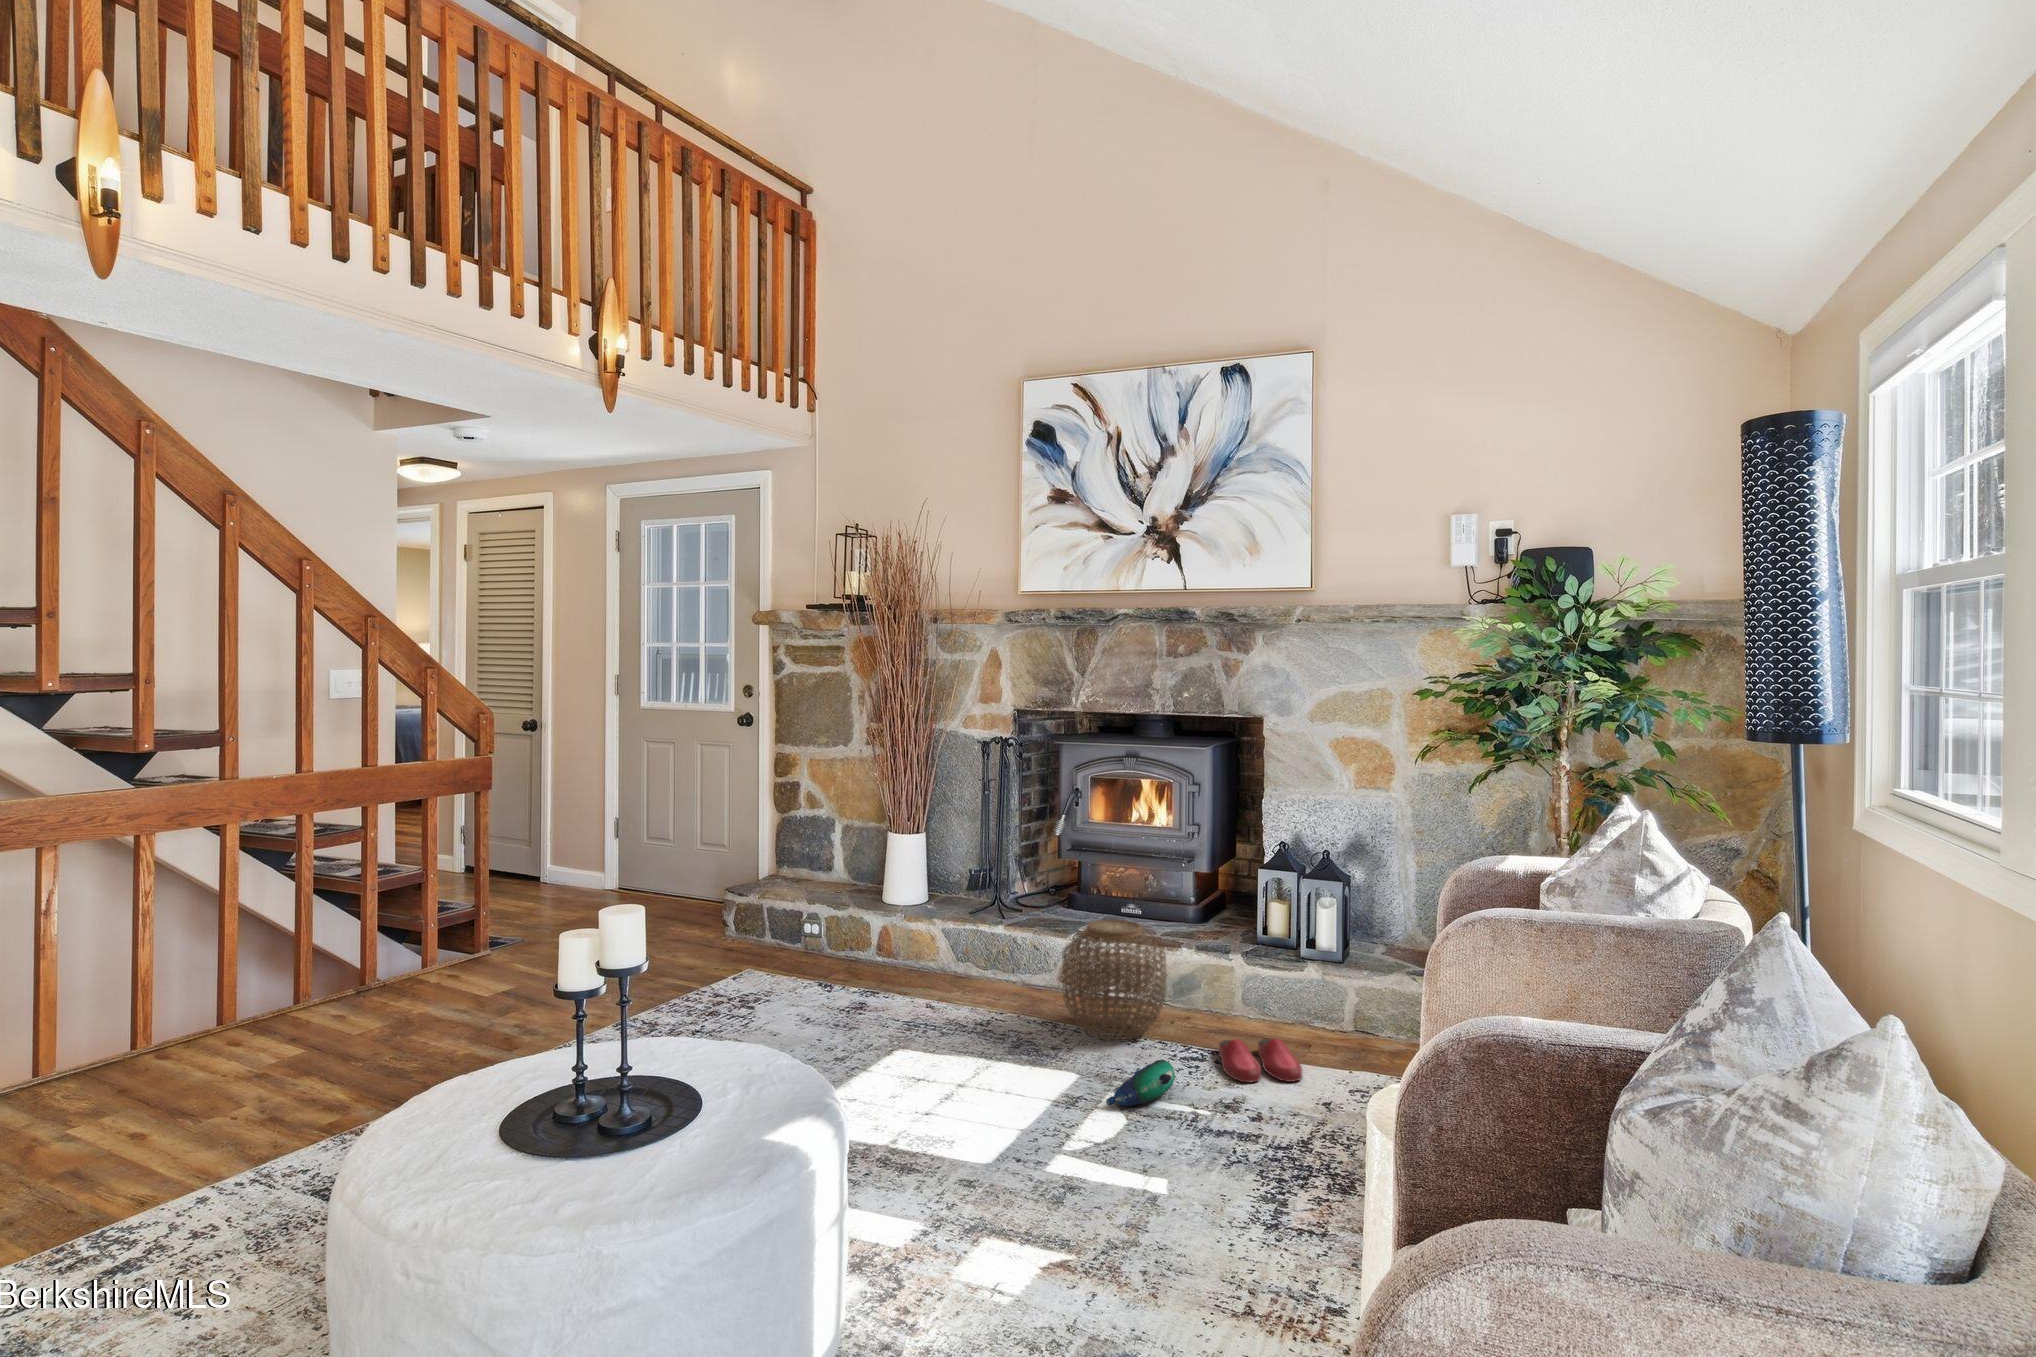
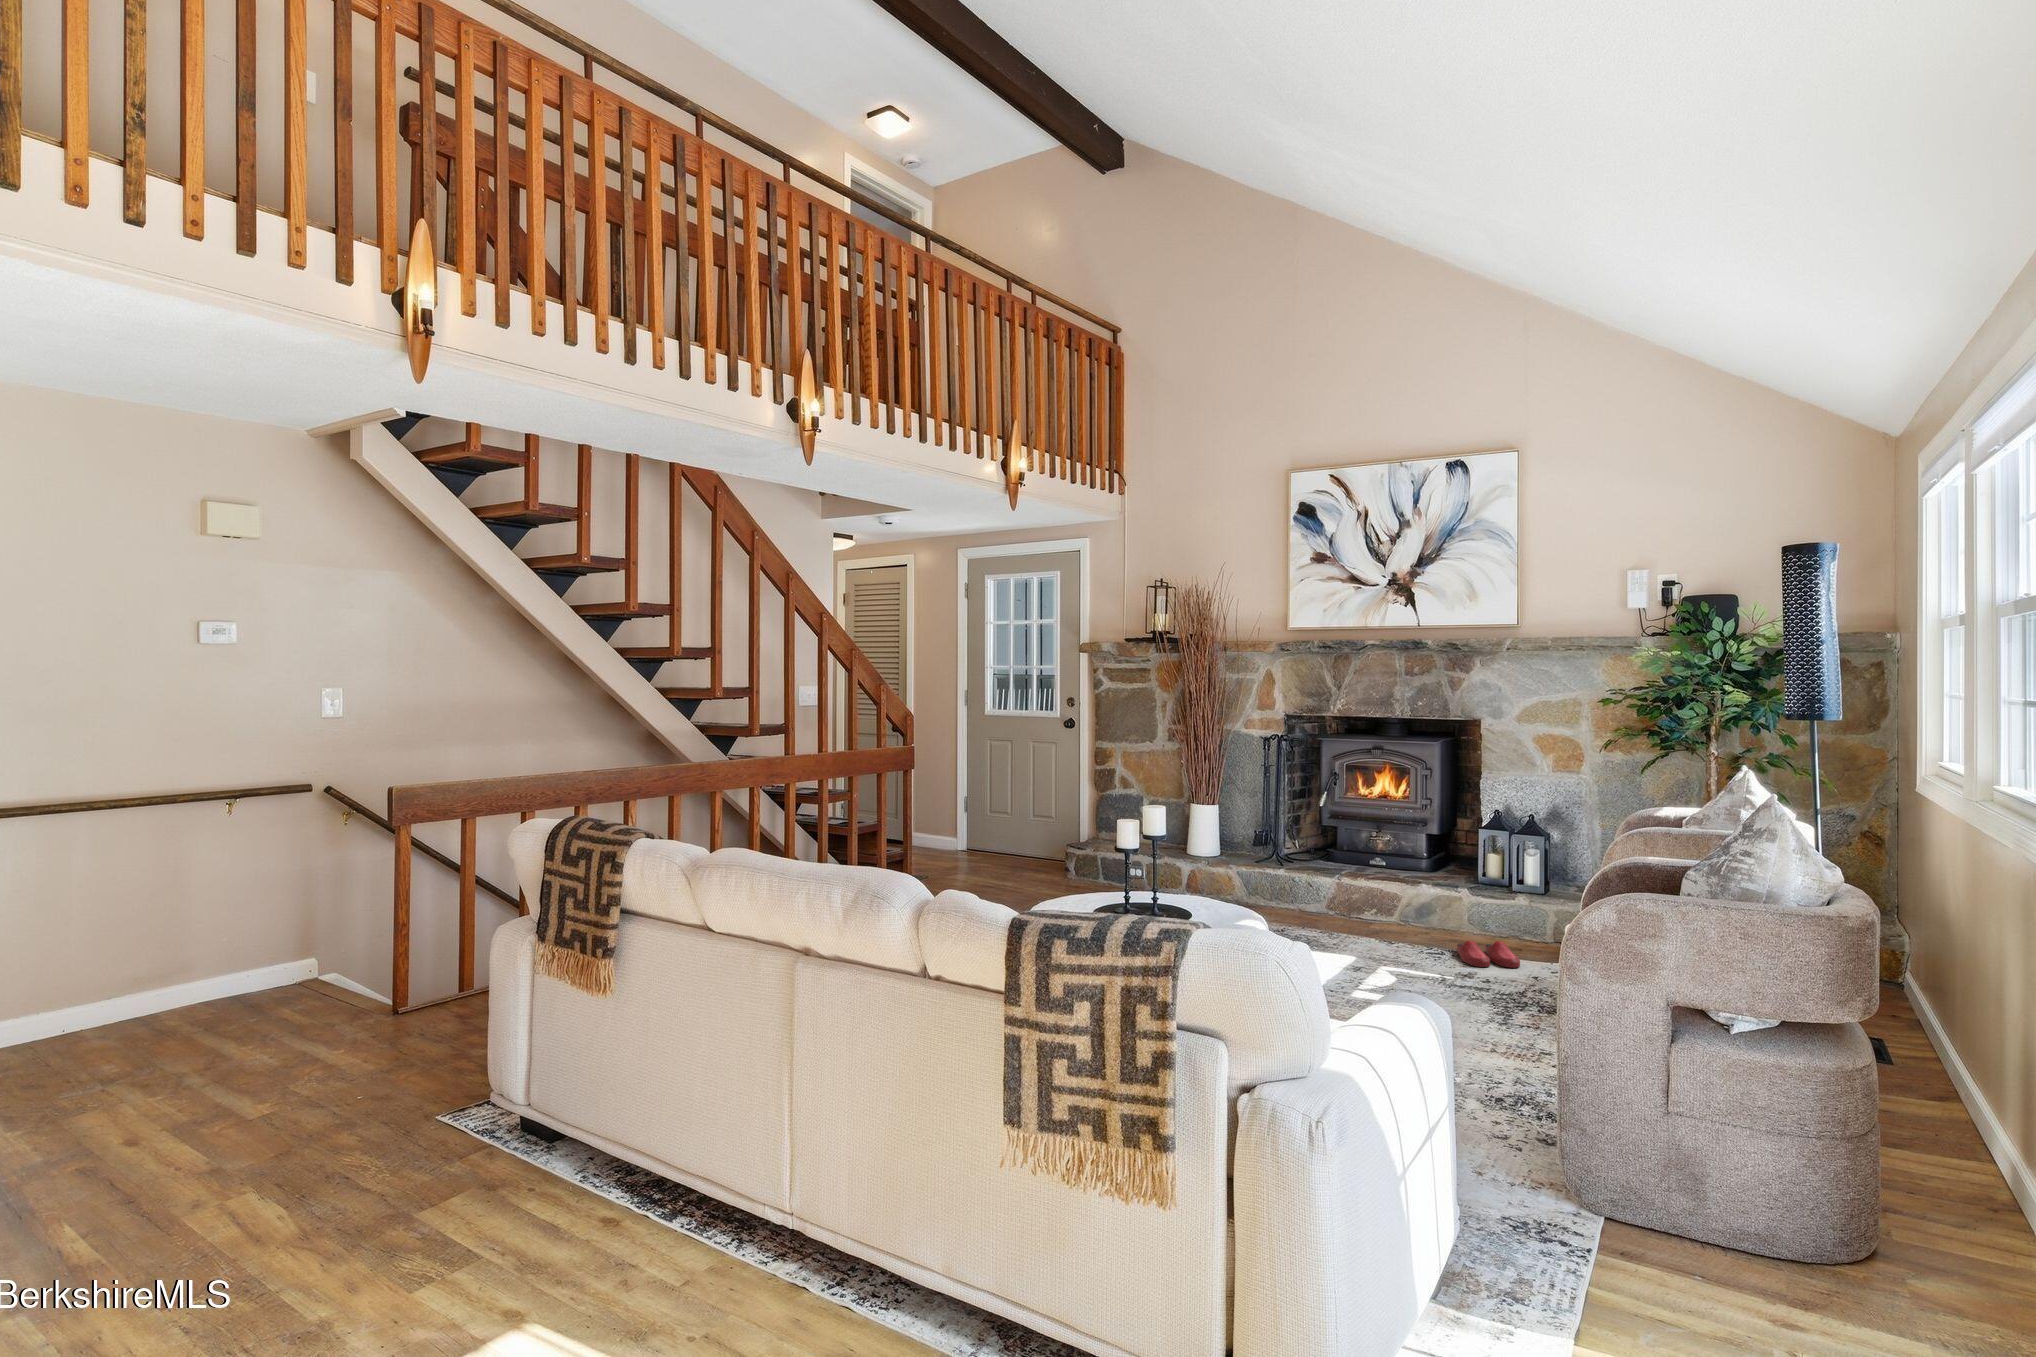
woven basket: present [1062,919,1166,1040] -> none [1339,860,1415,943]
plush toy: present [1106,1060,1175,1107] -> none [1384,948,1431,975]

